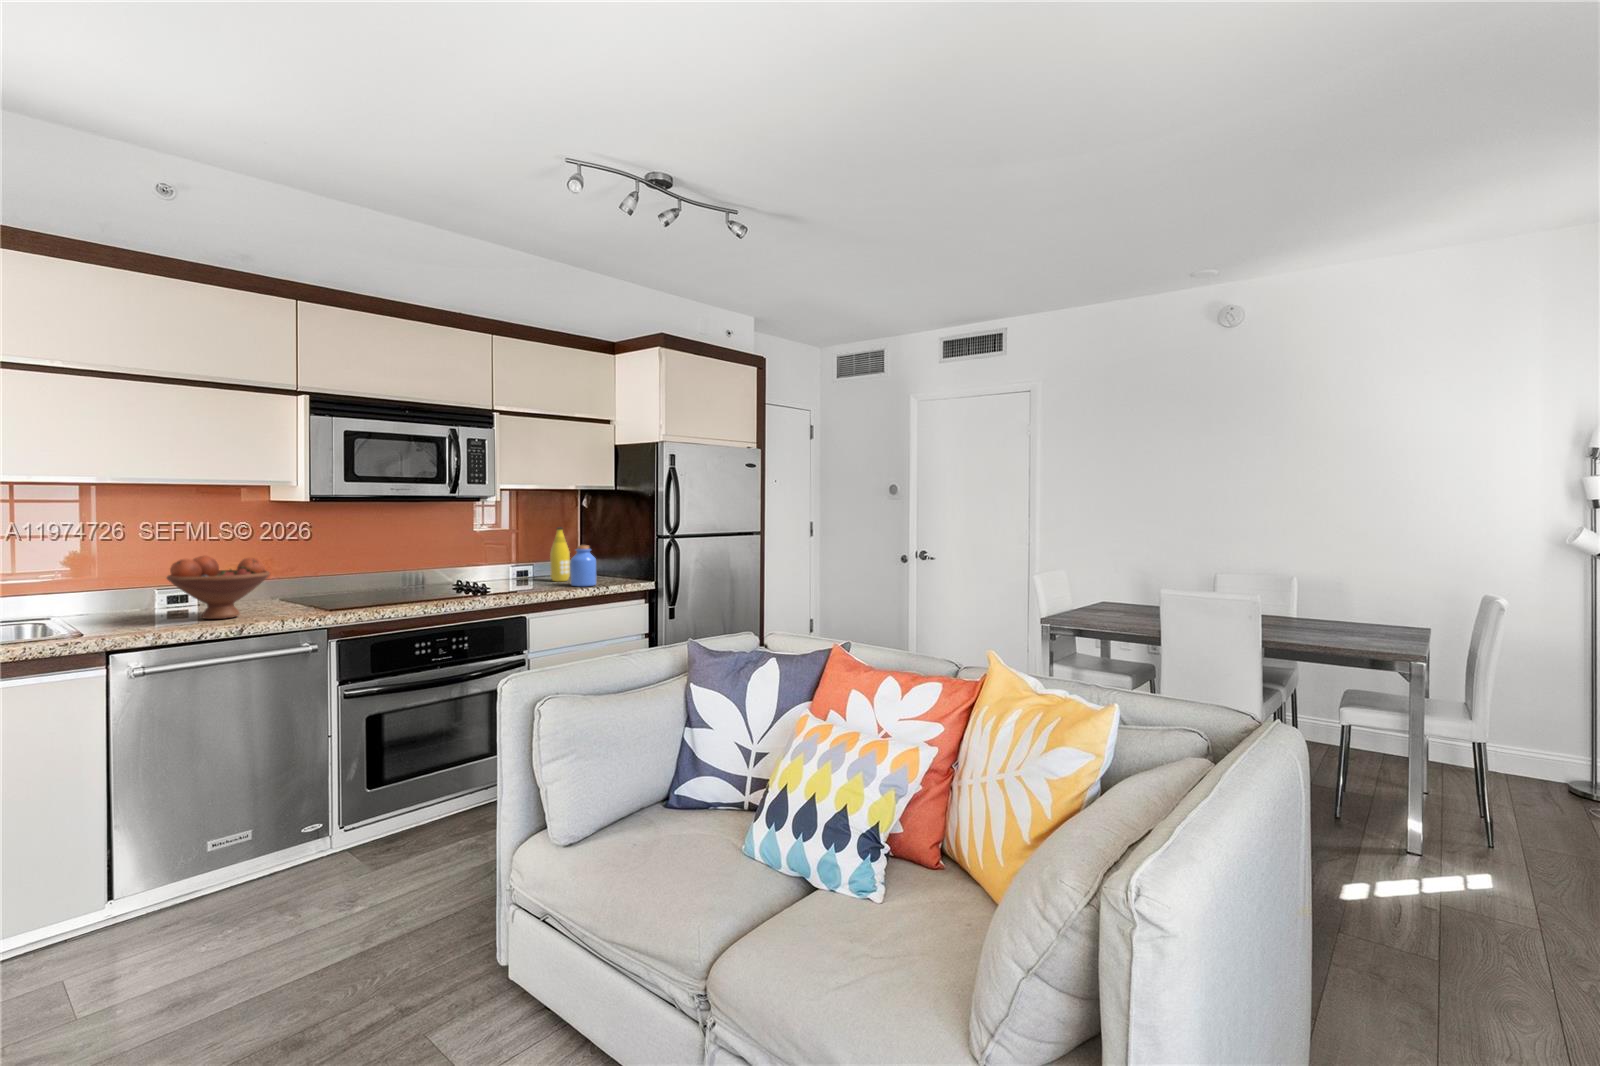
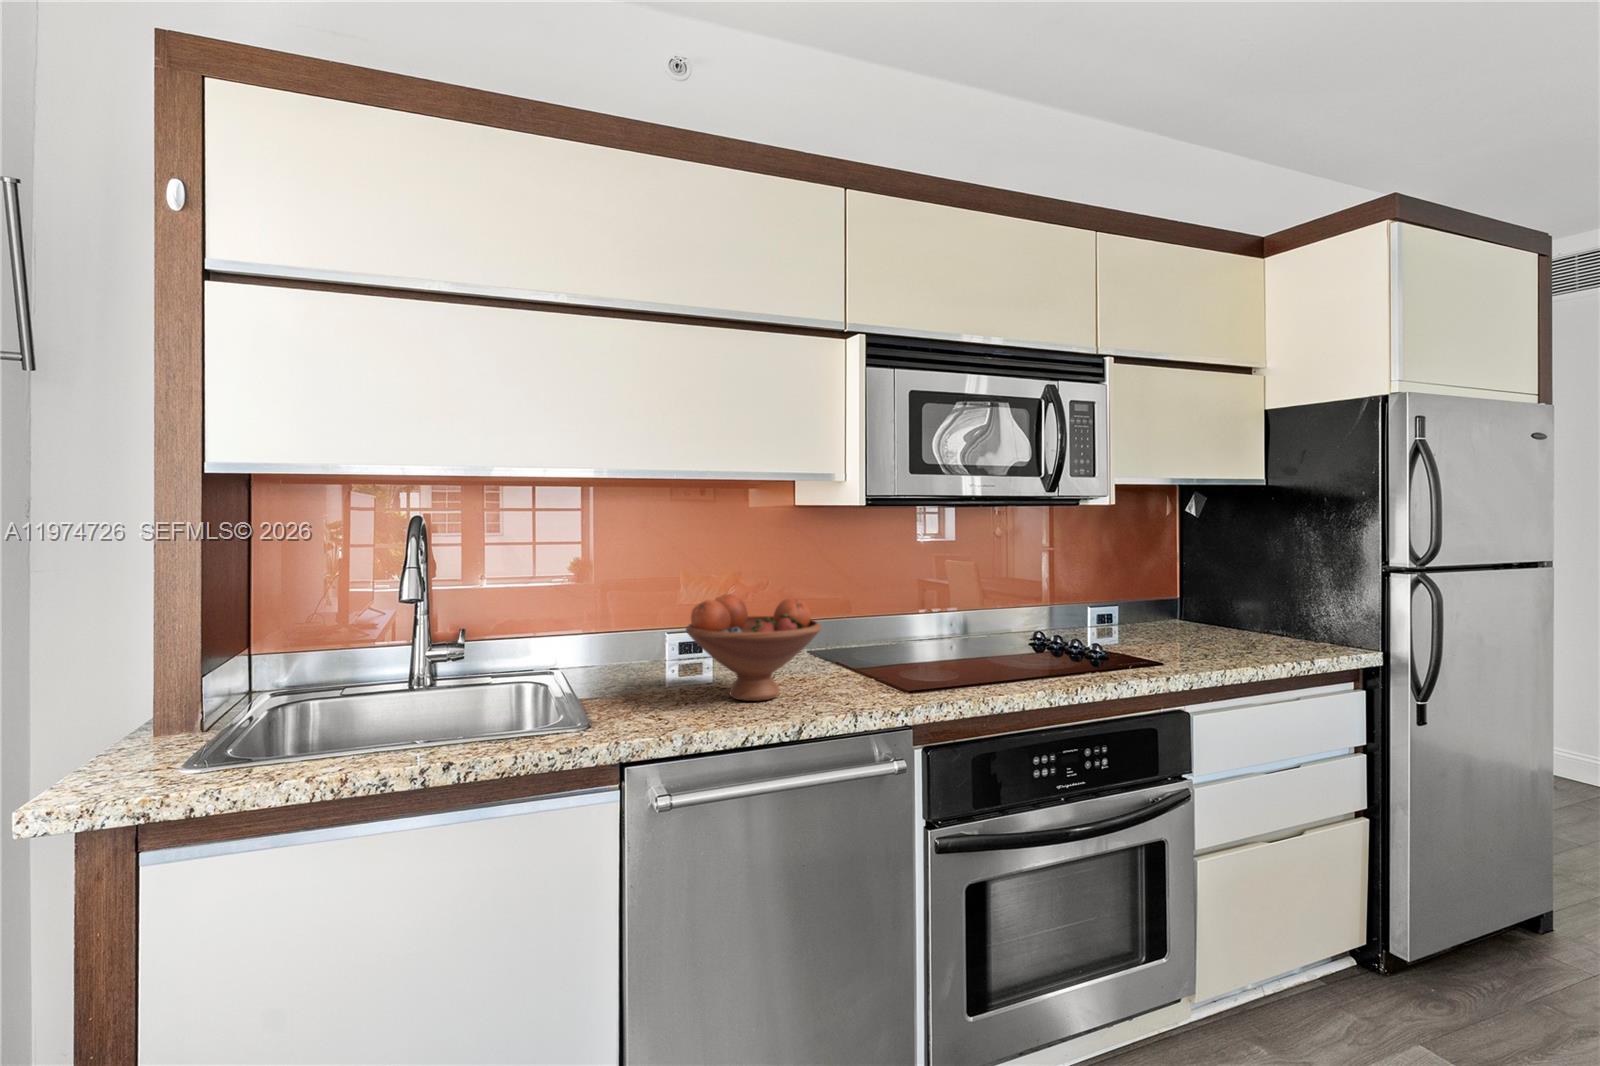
bottle: present [550,527,570,581] -> none [1160,548,1193,638]
jar: present [570,545,596,586] -> none [1219,580,1268,652]

